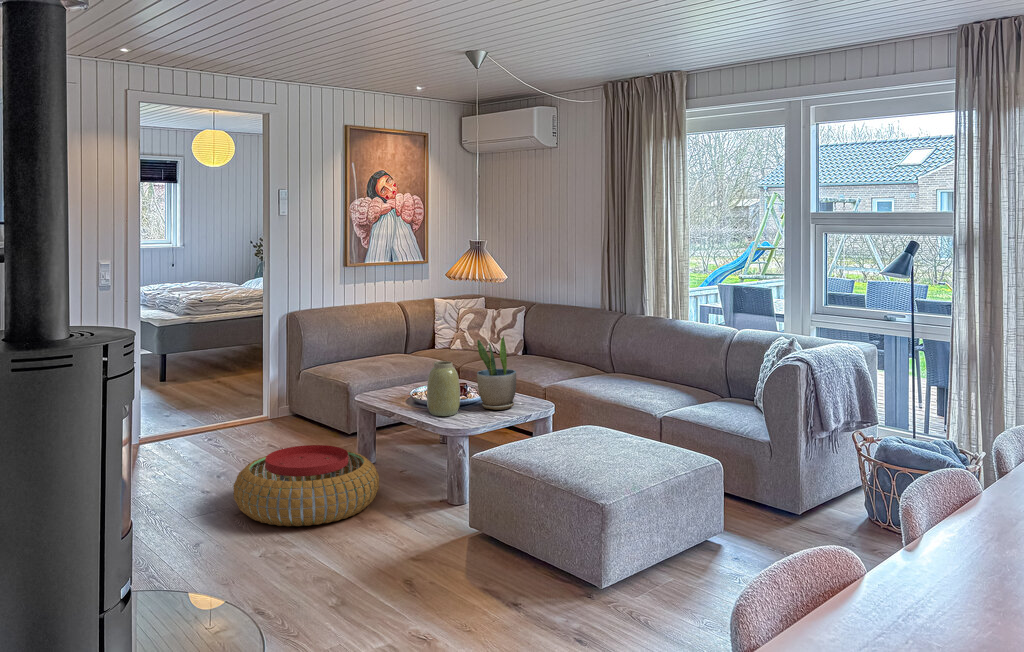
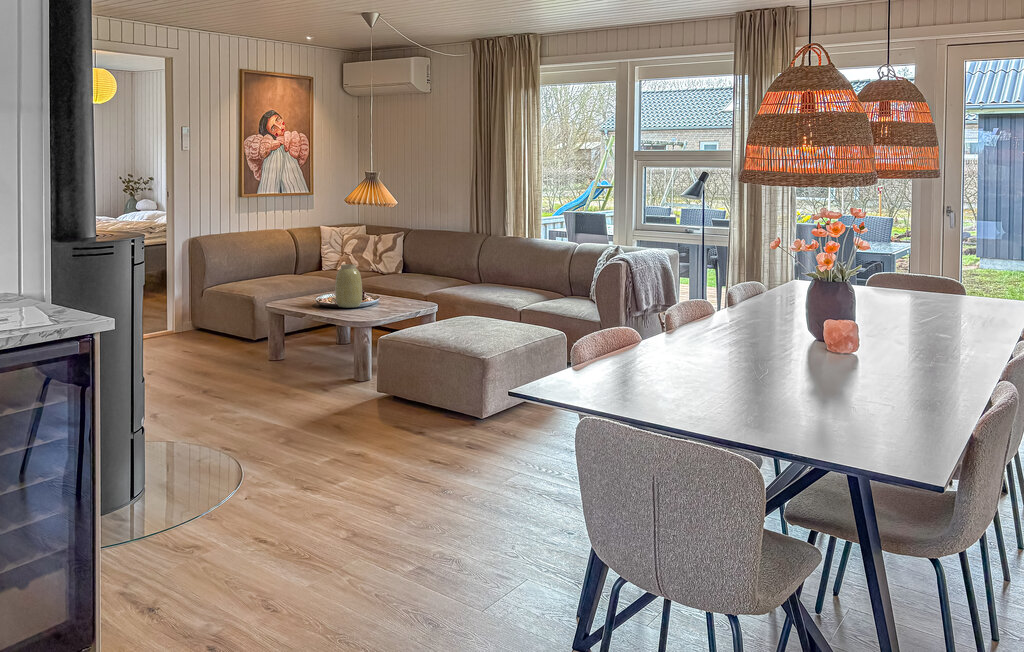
potted plant: present [477,336,516,410] -> none [375,243,407,303]
pouf: present [233,445,379,526] -> none [179,333,299,390]

